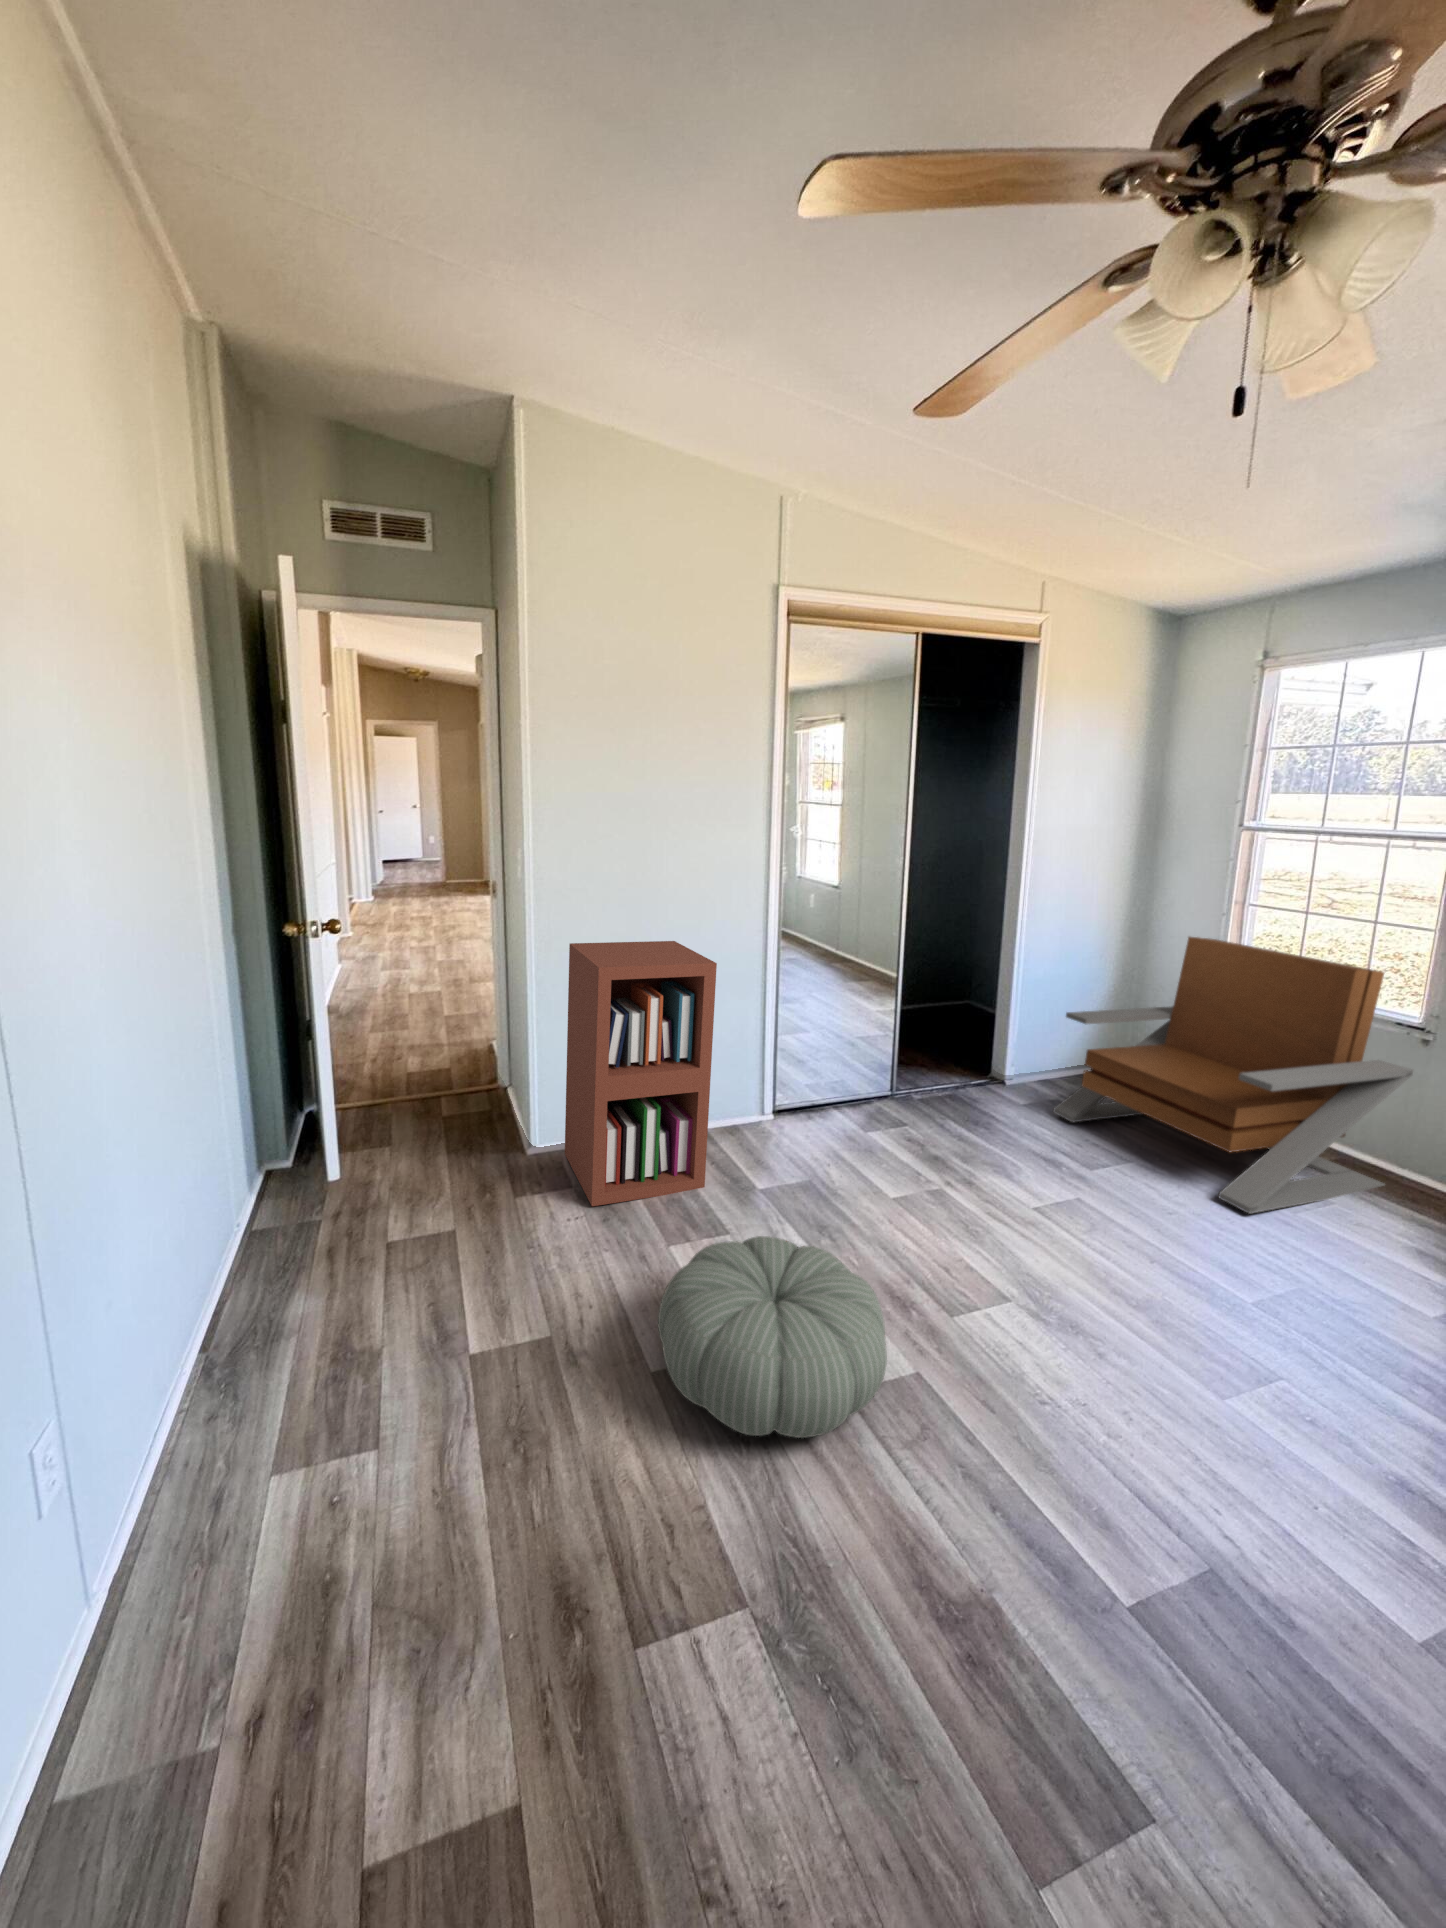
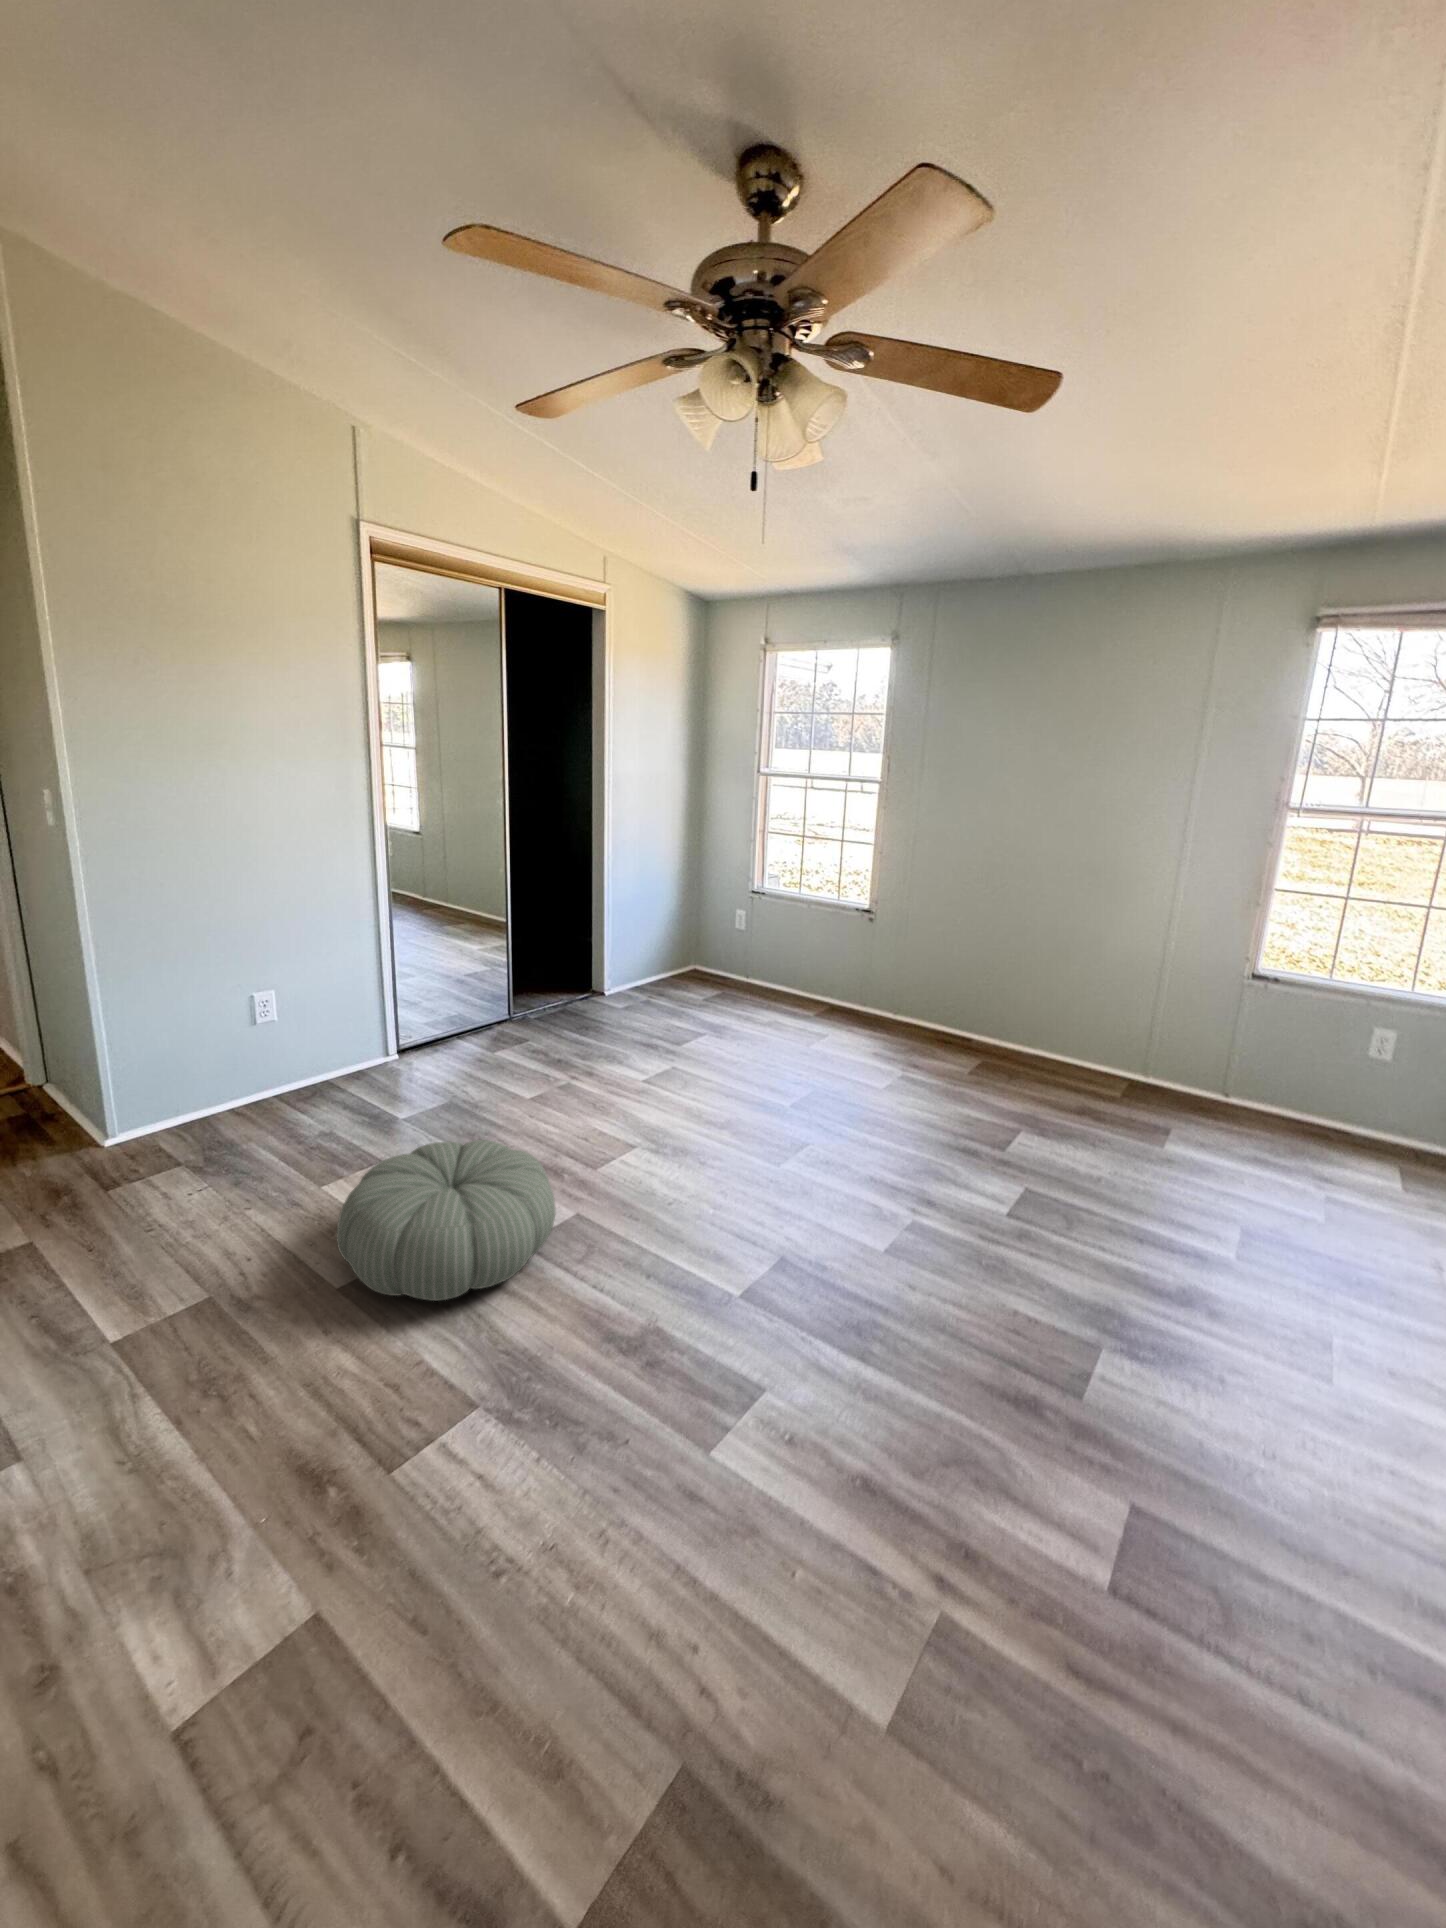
lounge chair: present [1053,937,1413,1214] -> none [647,859,863,1051]
bookshelf: present [565,941,717,1206] -> none [141,888,345,1176]

